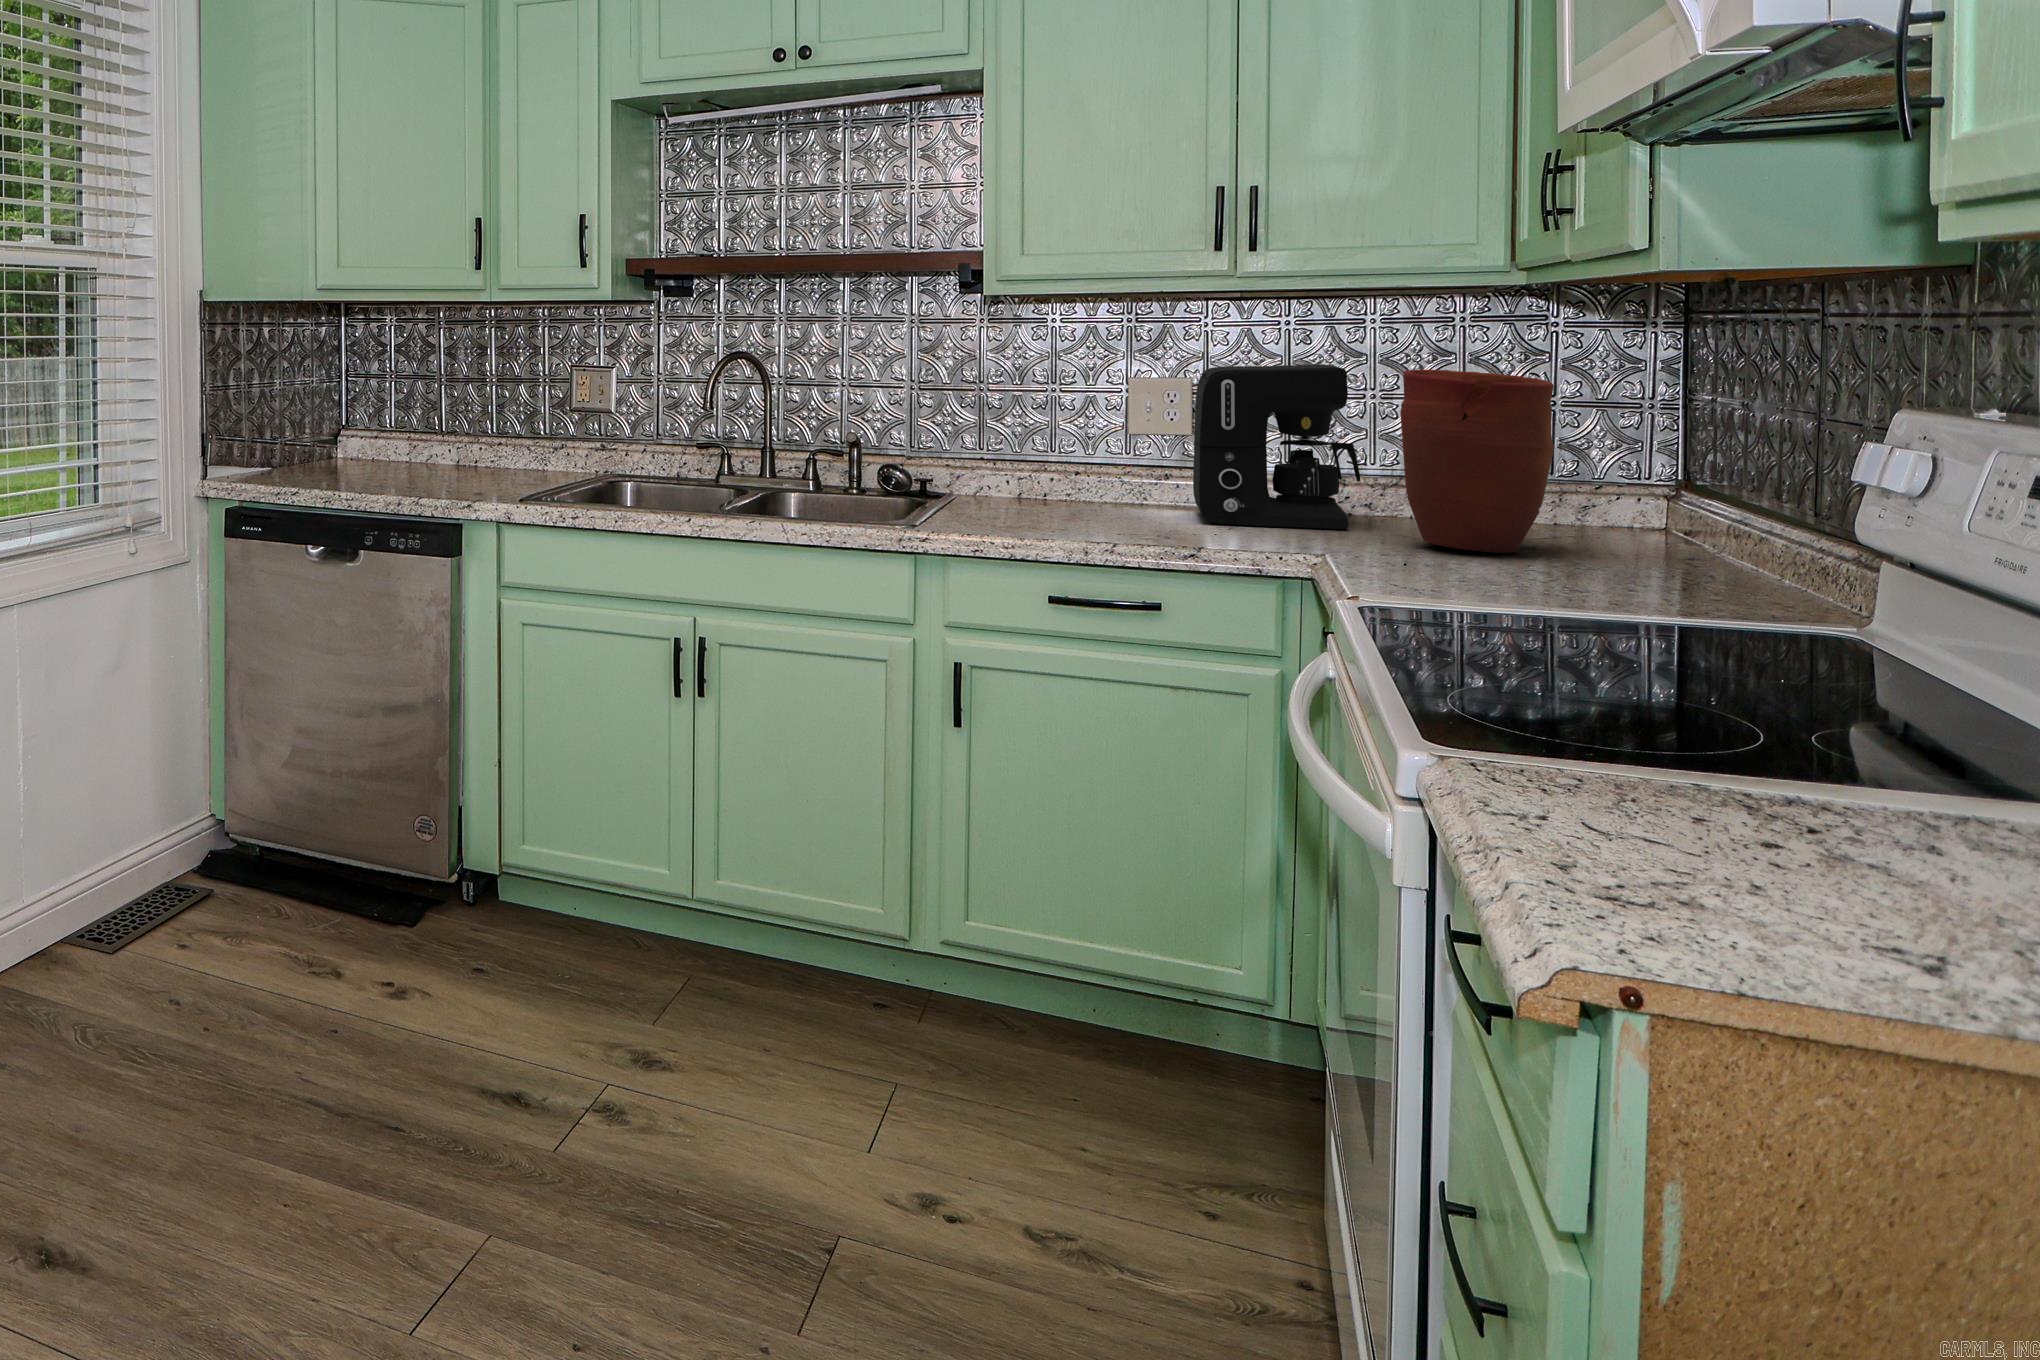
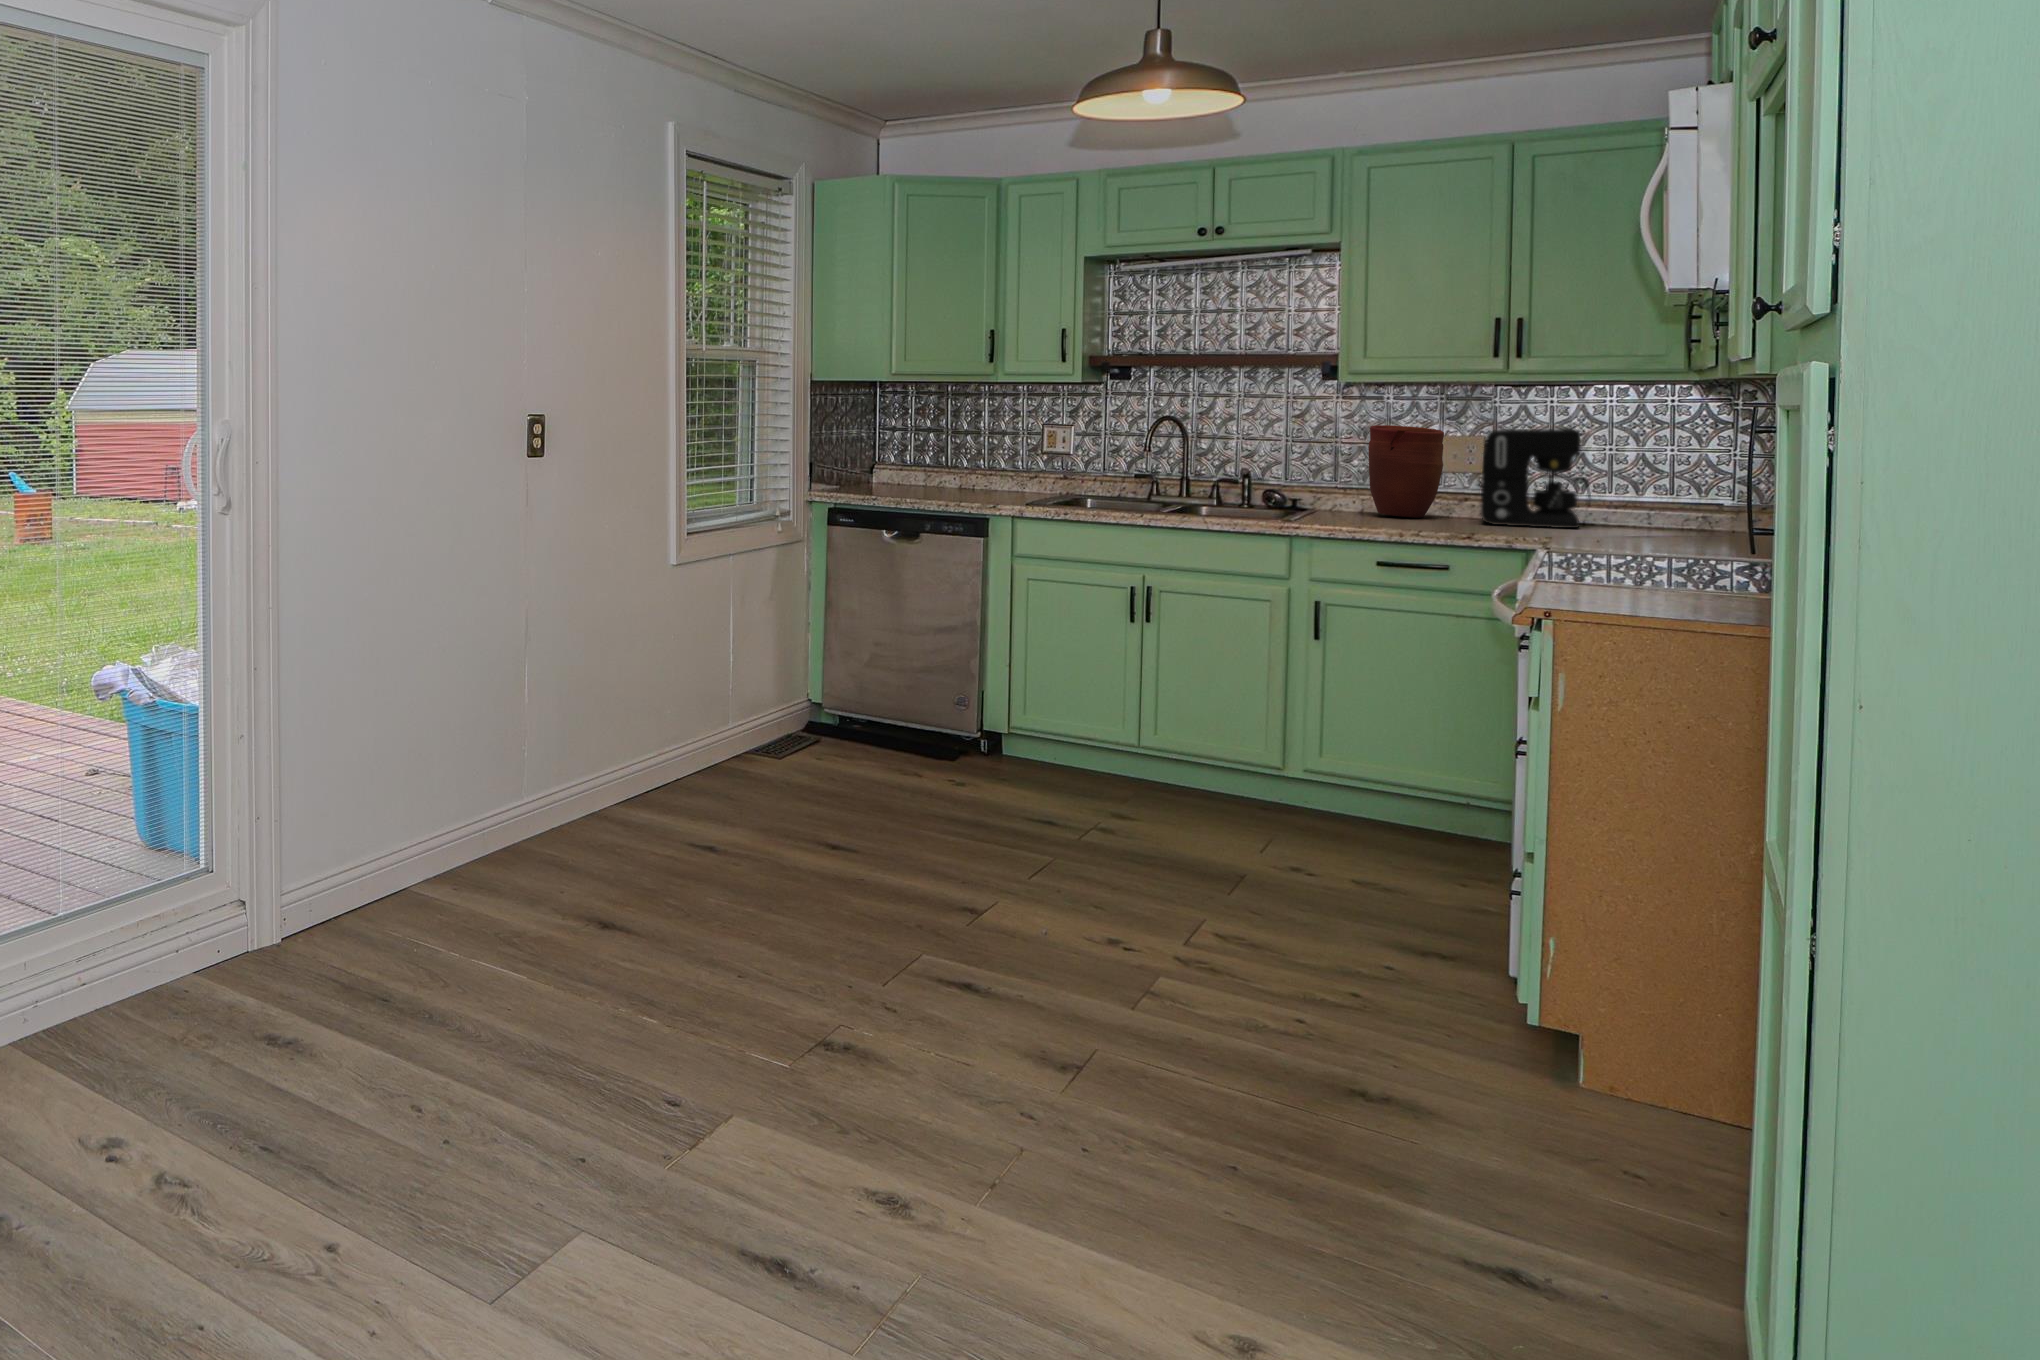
vase: present [1400,370,1554,553] -> present [1368,425,1444,518]

